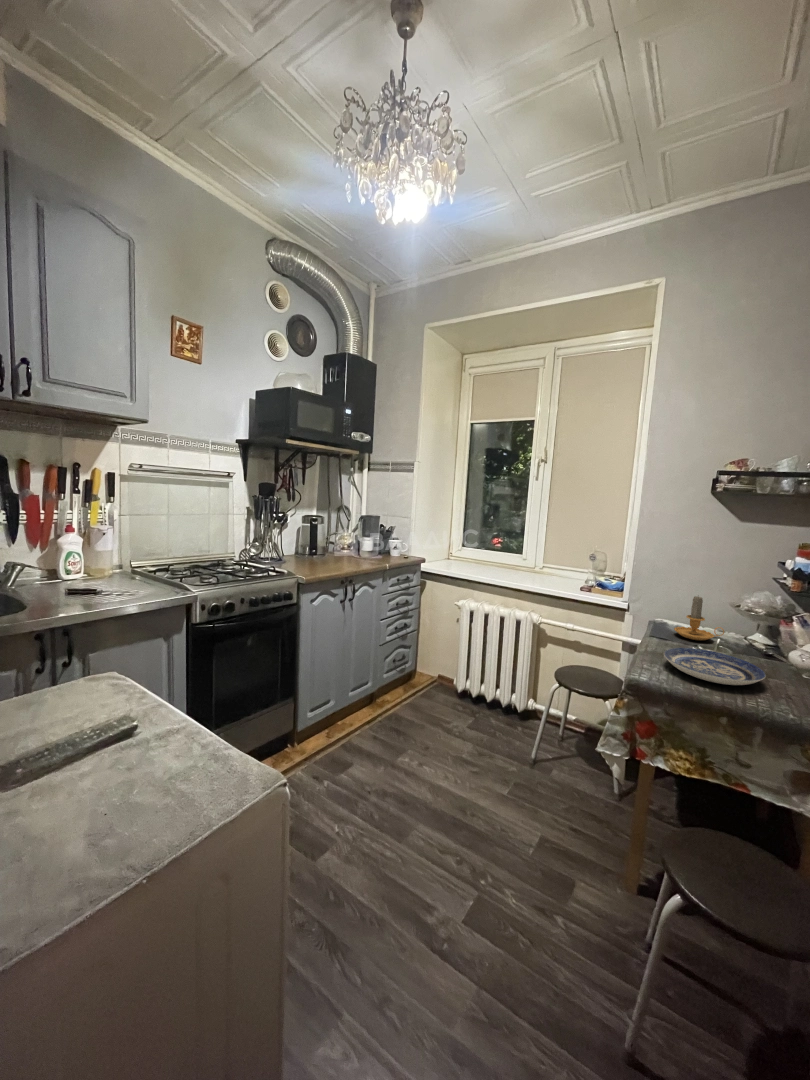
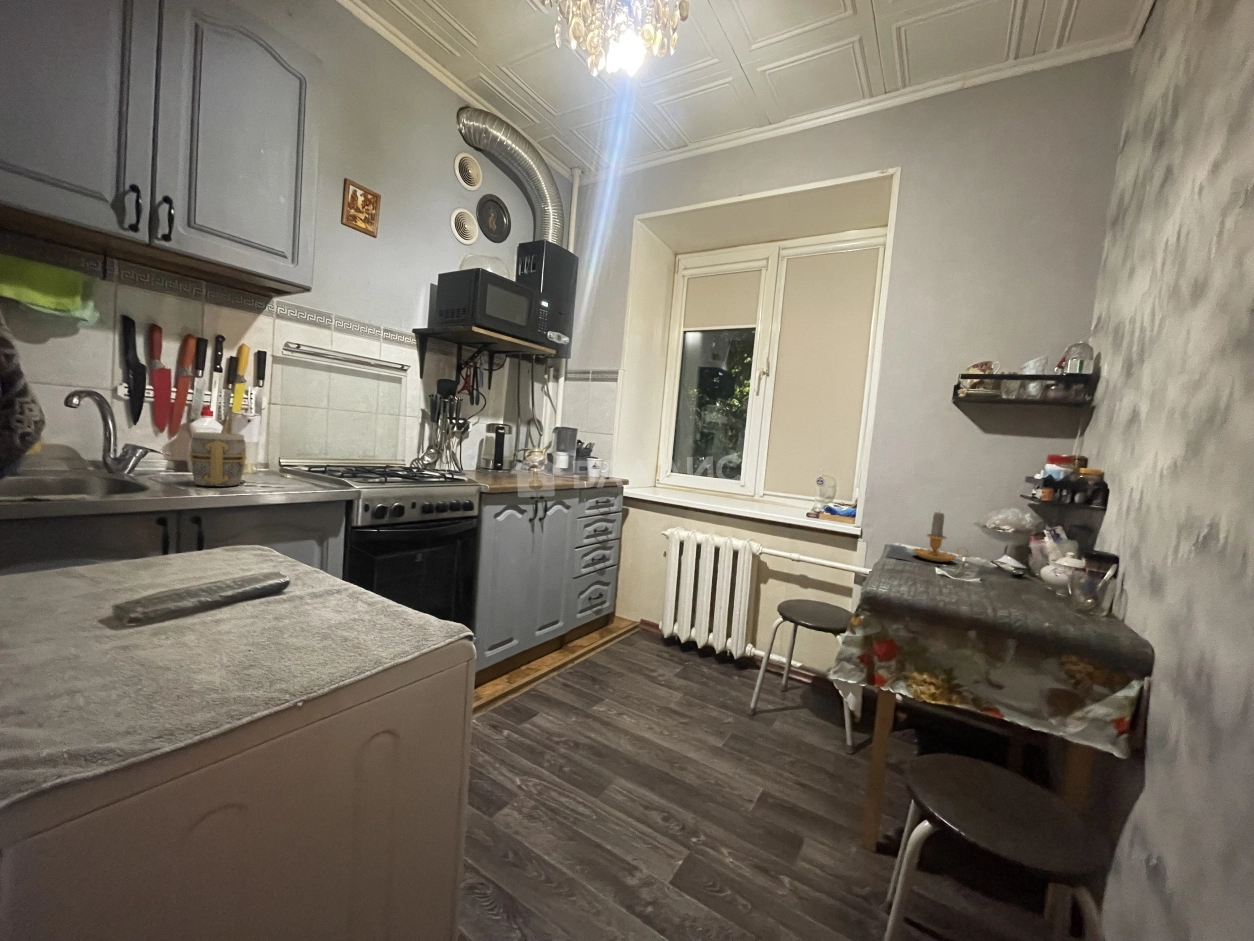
mug: none [61,551,106,598] -> present [189,432,246,486]
plate: present [664,648,766,685] -> none [904,563,1020,598]

